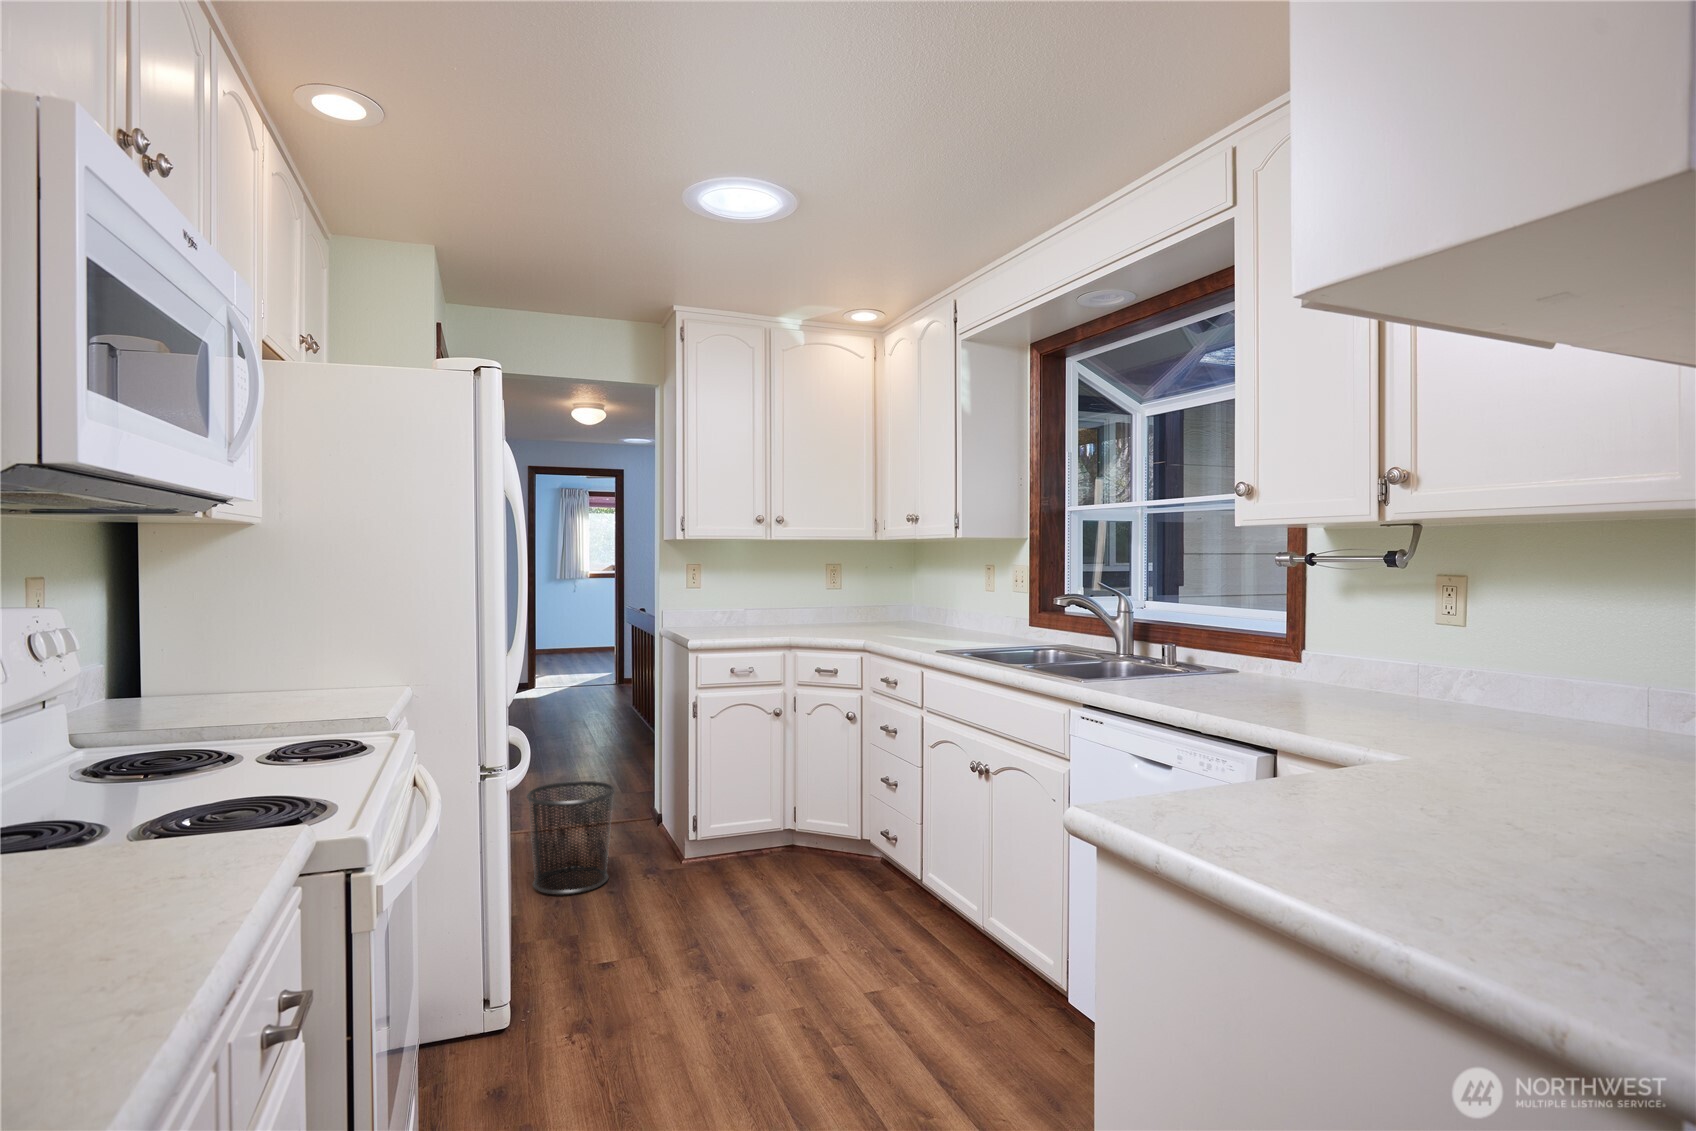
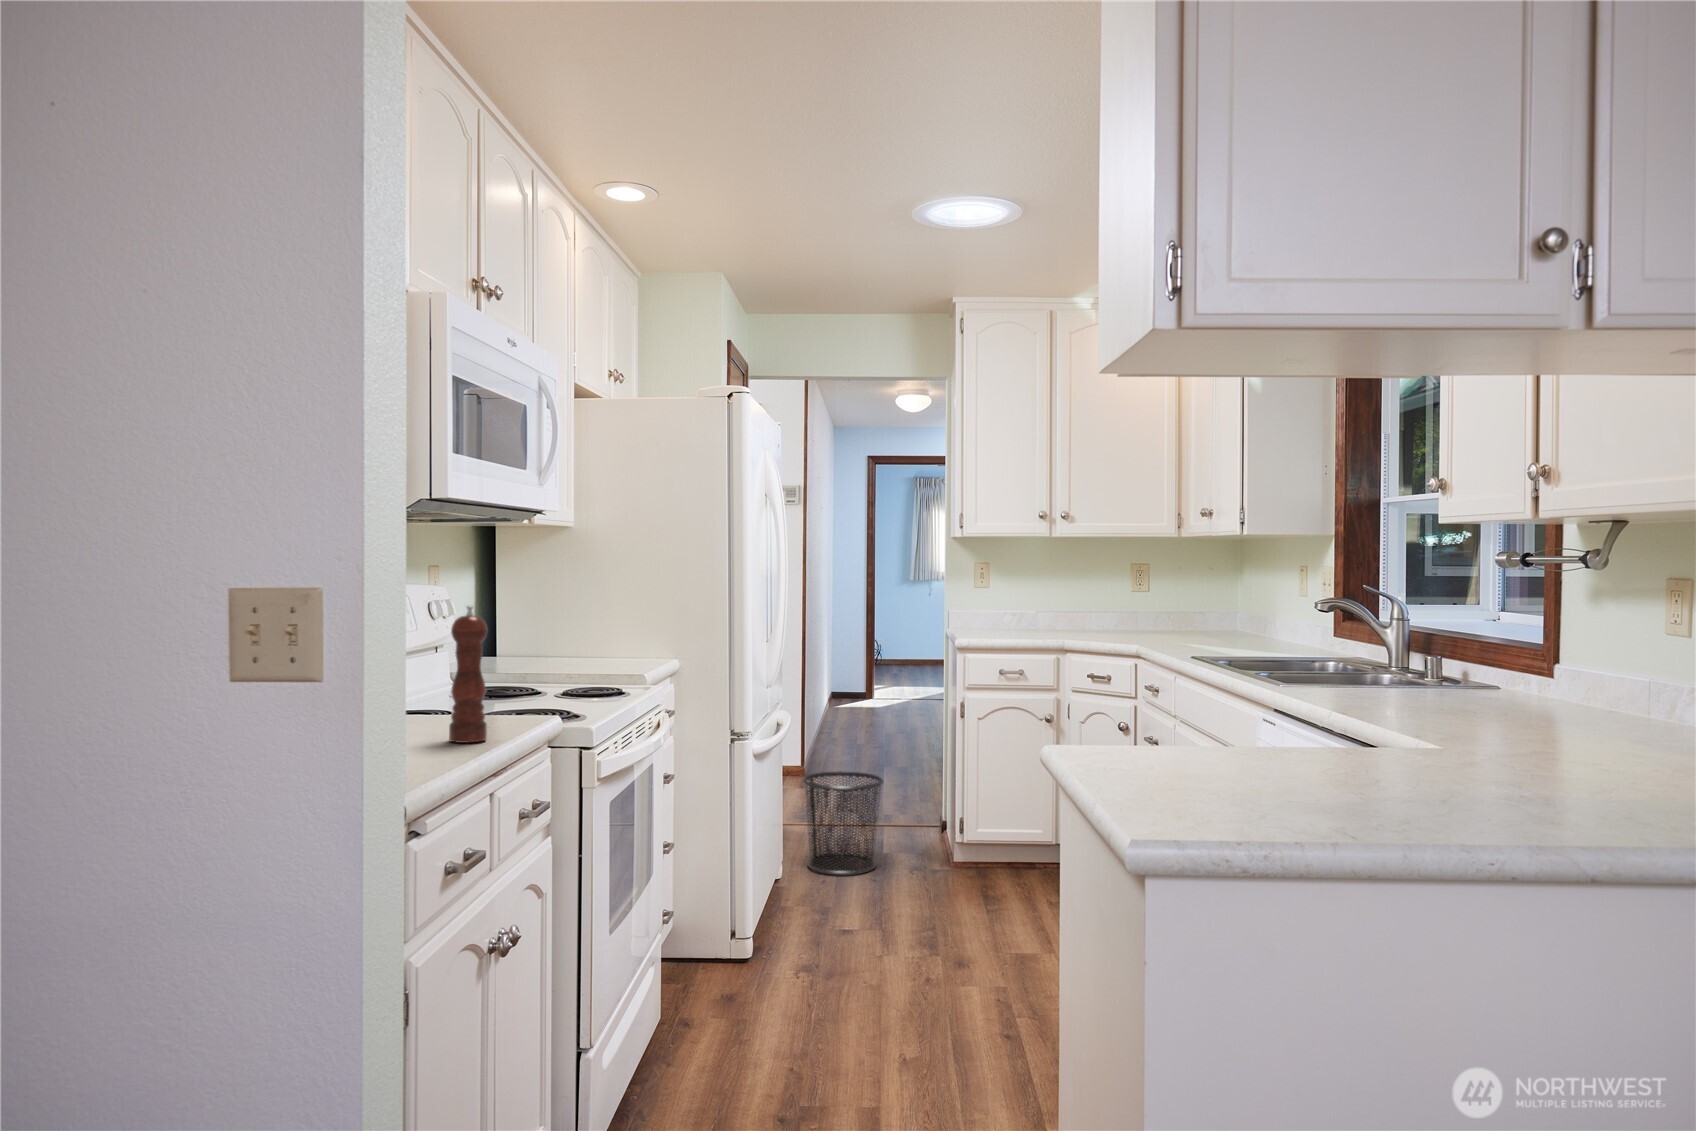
pepper mill: none [115,649,197,902] -> present [449,606,488,743]

